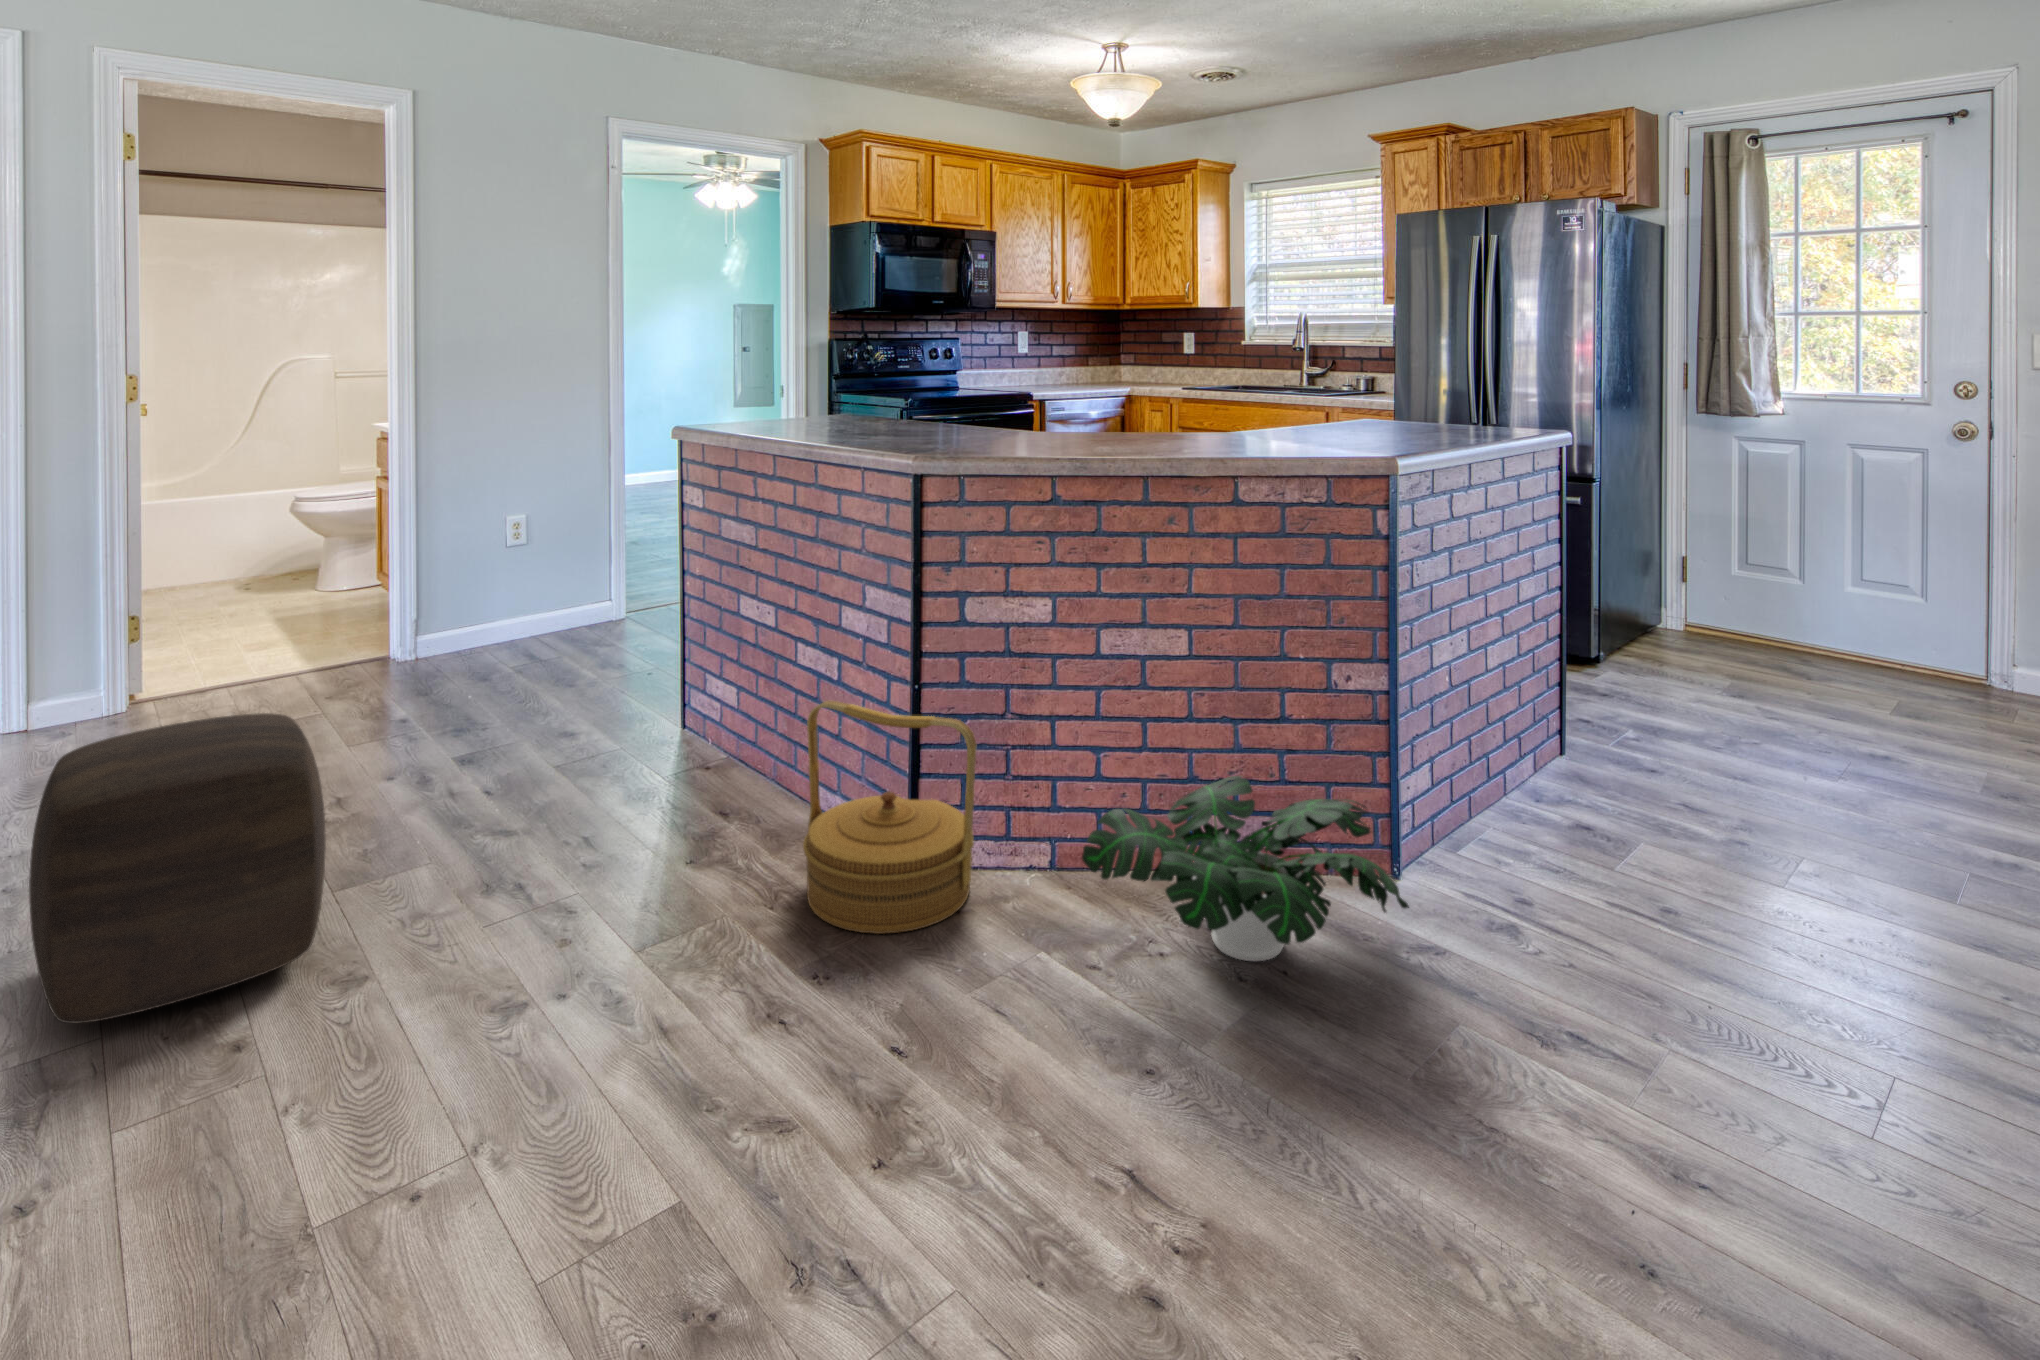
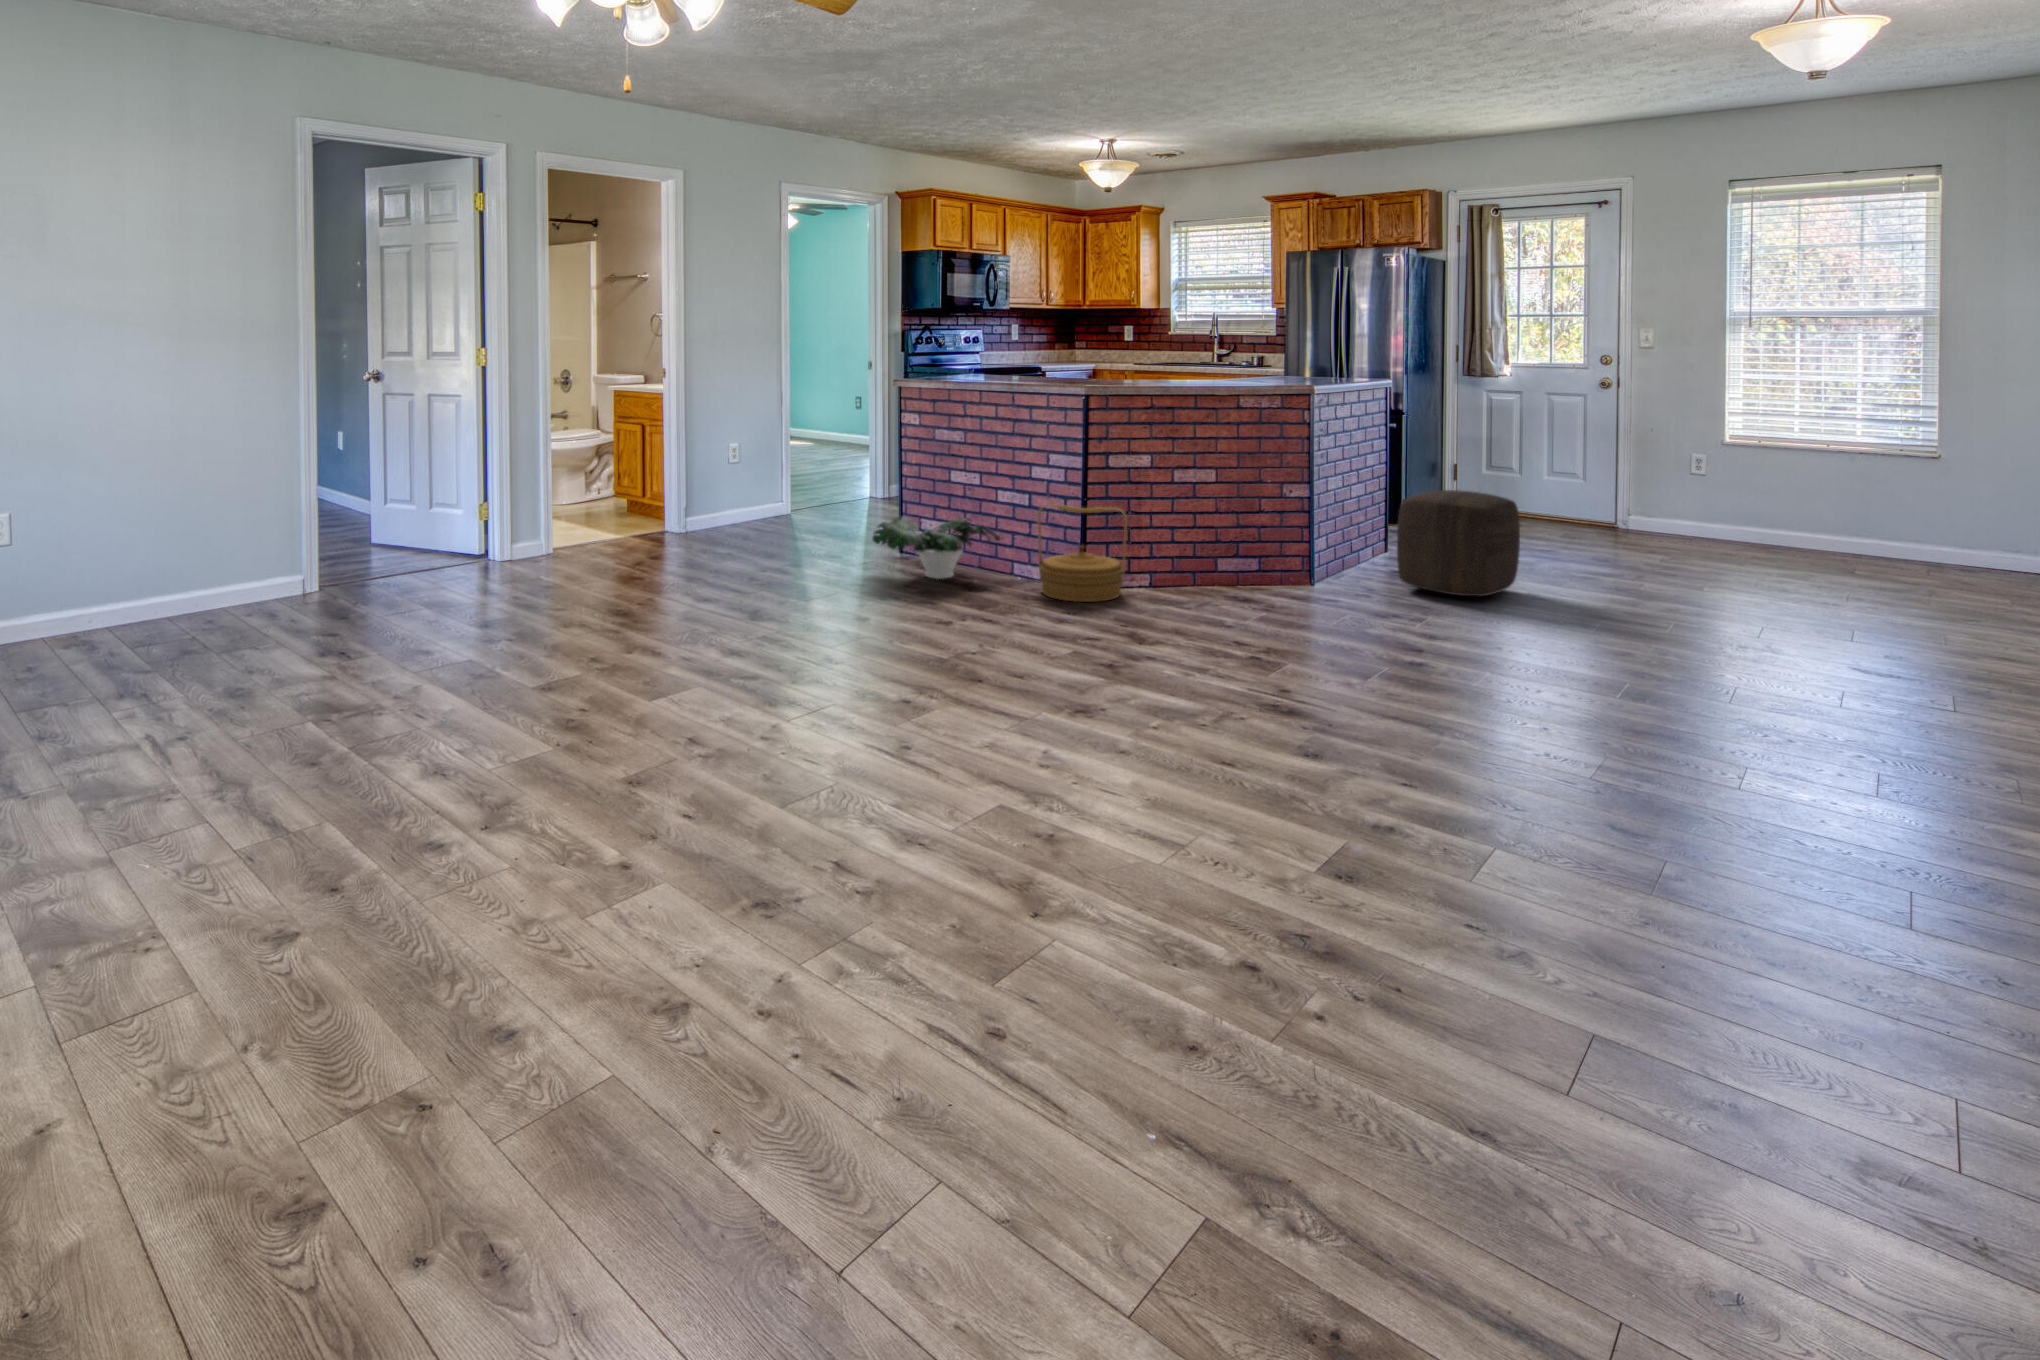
ottoman: present [29,713,326,1023] -> present [1397,490,1520,596]
potted plant: present [1082,776,1409,961] -> present [872,516,1000,579]

